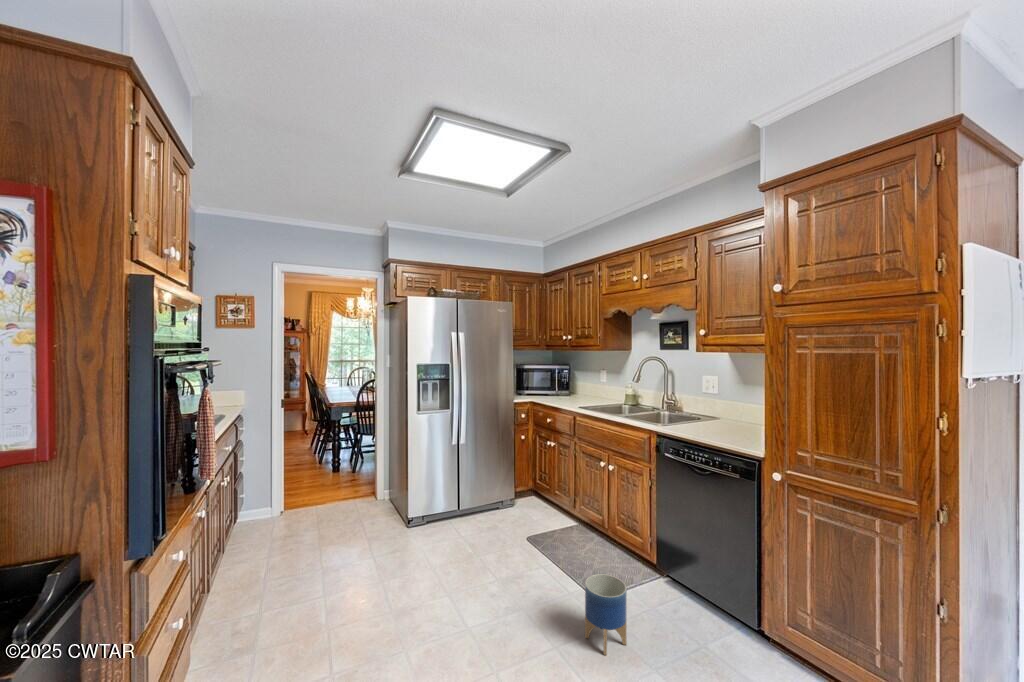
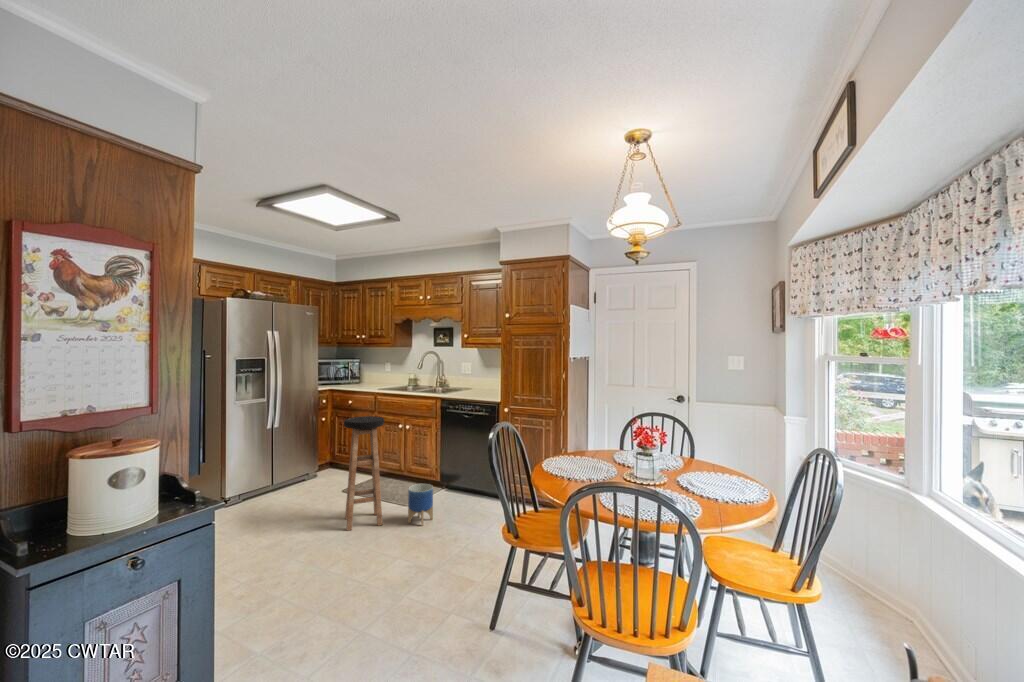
bar stool: none [496,451,554,627] -> present [344,416,384,531]

